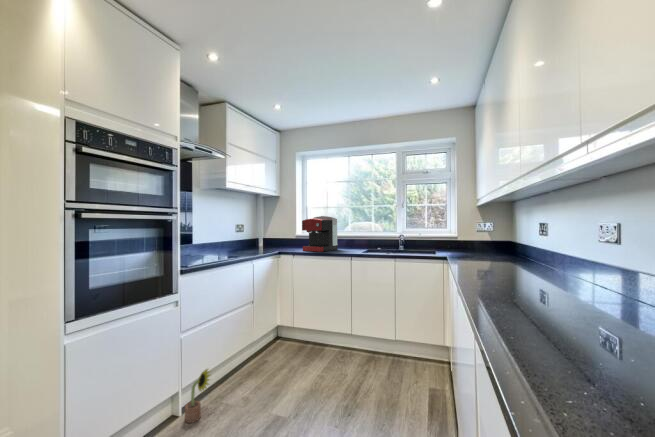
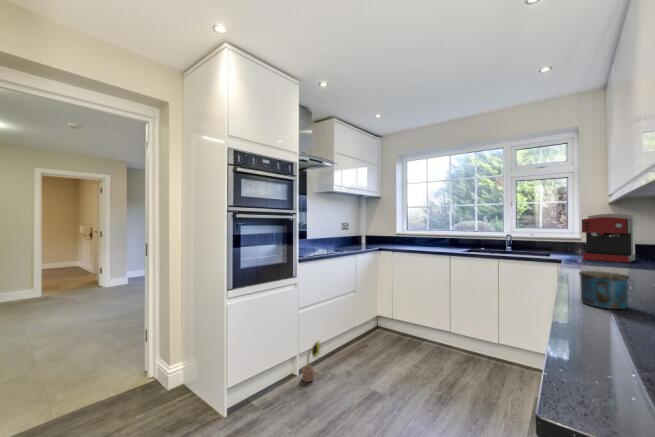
coffee maker: present [302,216,338,252] -> present [582,214,635,263]
mug: none [484,268,527,305] -> present [579,271,630,309]

